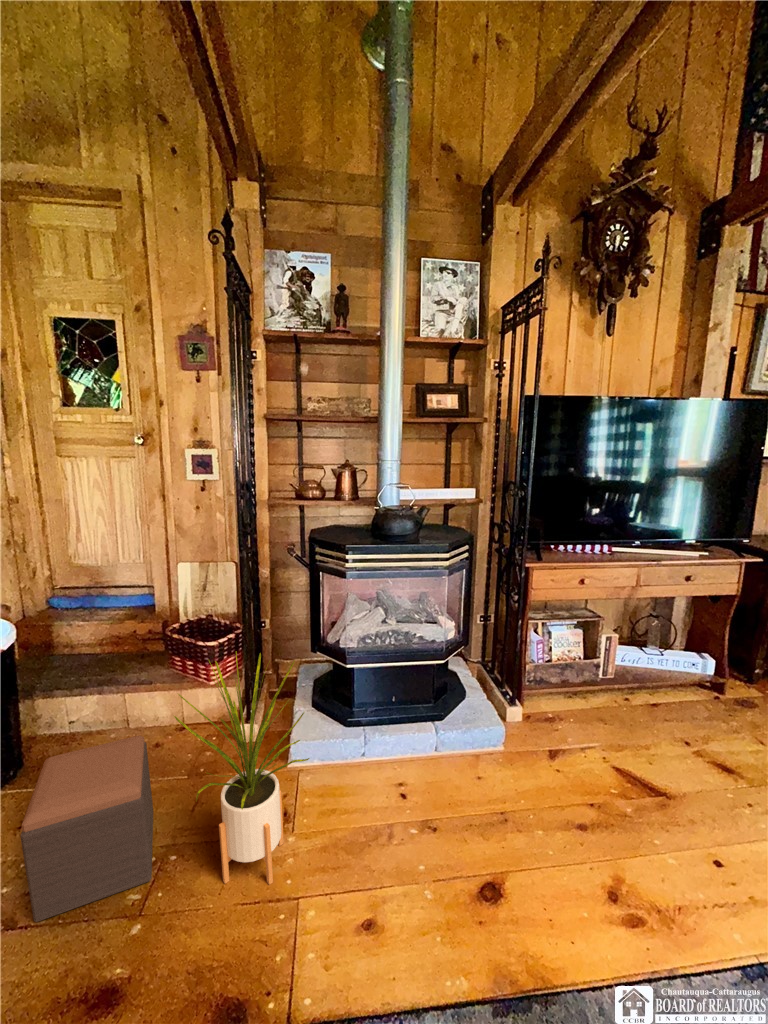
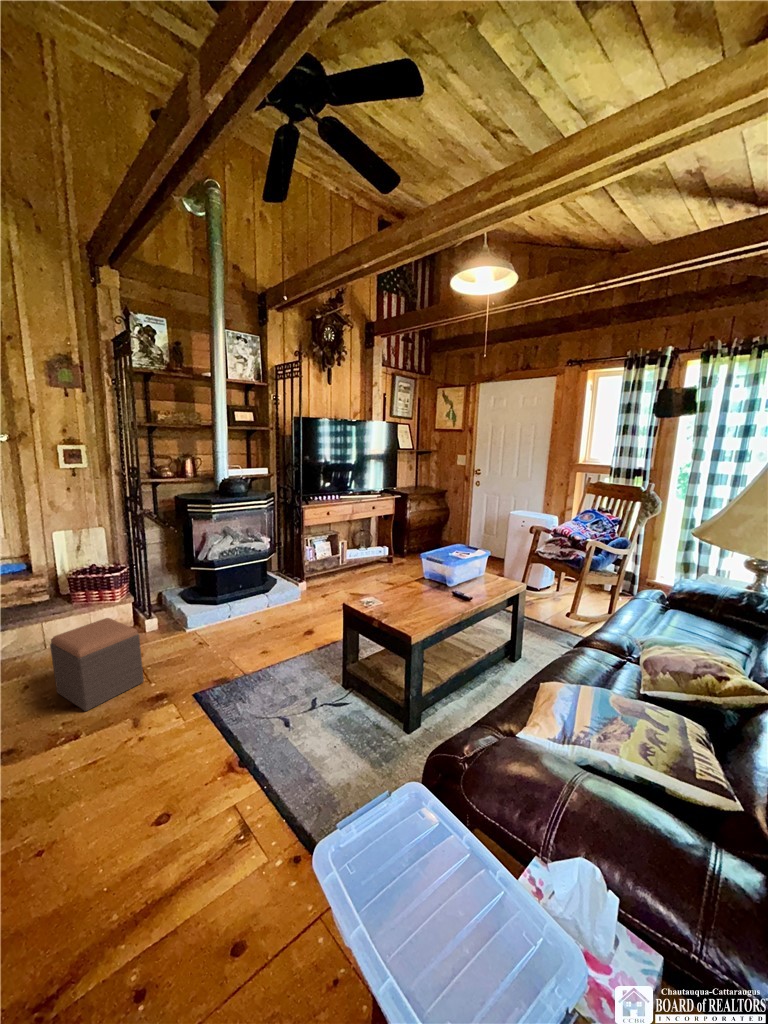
house plant: present [174,654,309,885] -> none [152,550,228,670]

